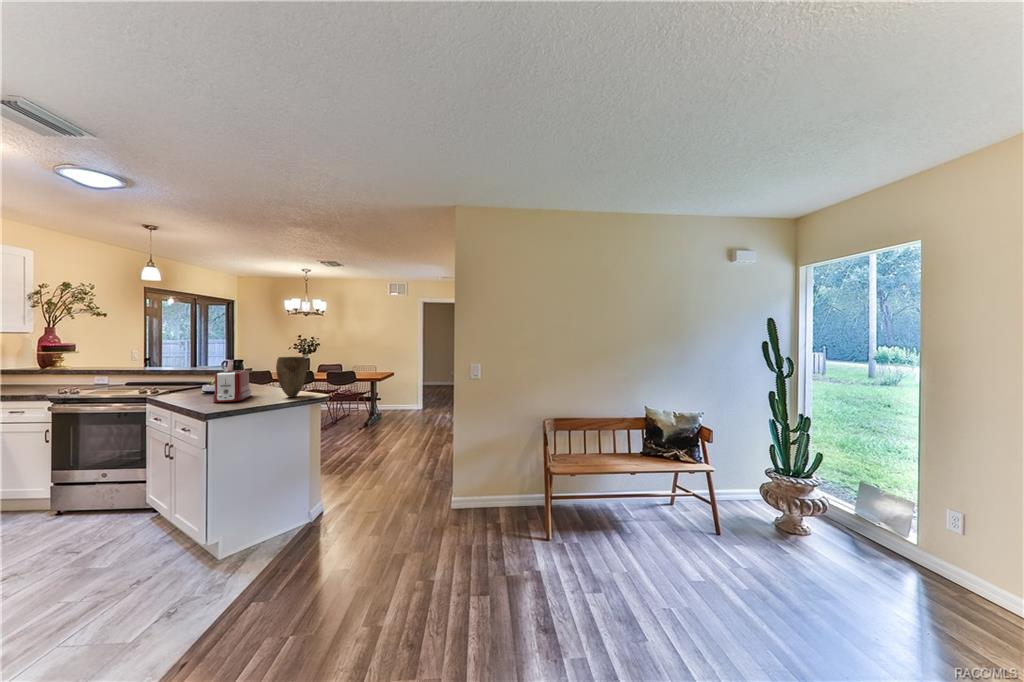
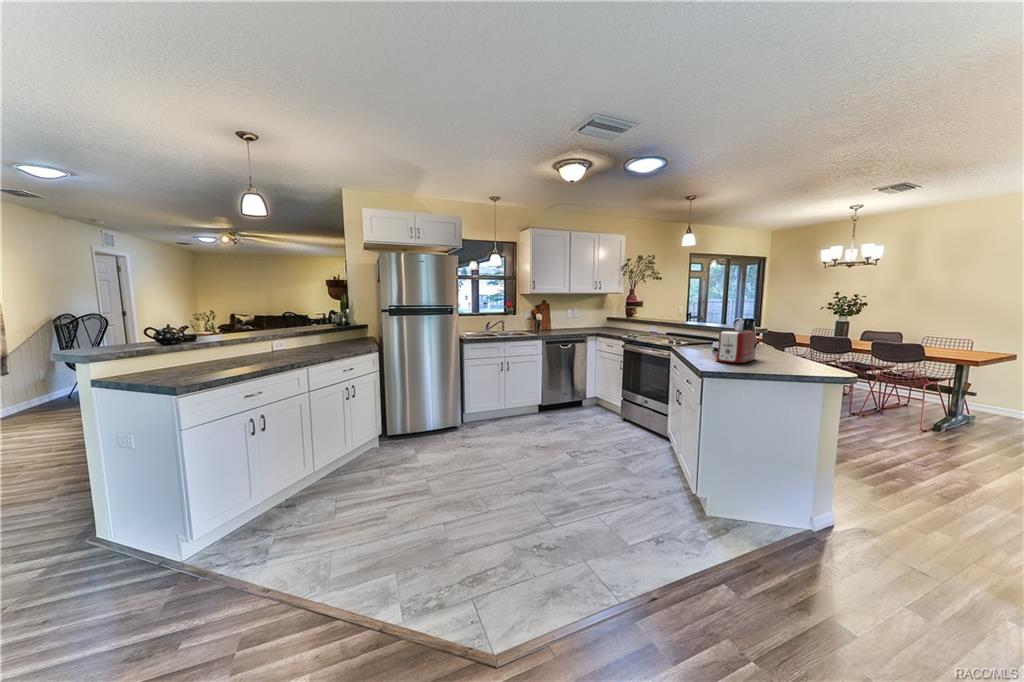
vase: present [276,357,307,397] -> none [785,318,828,370]

